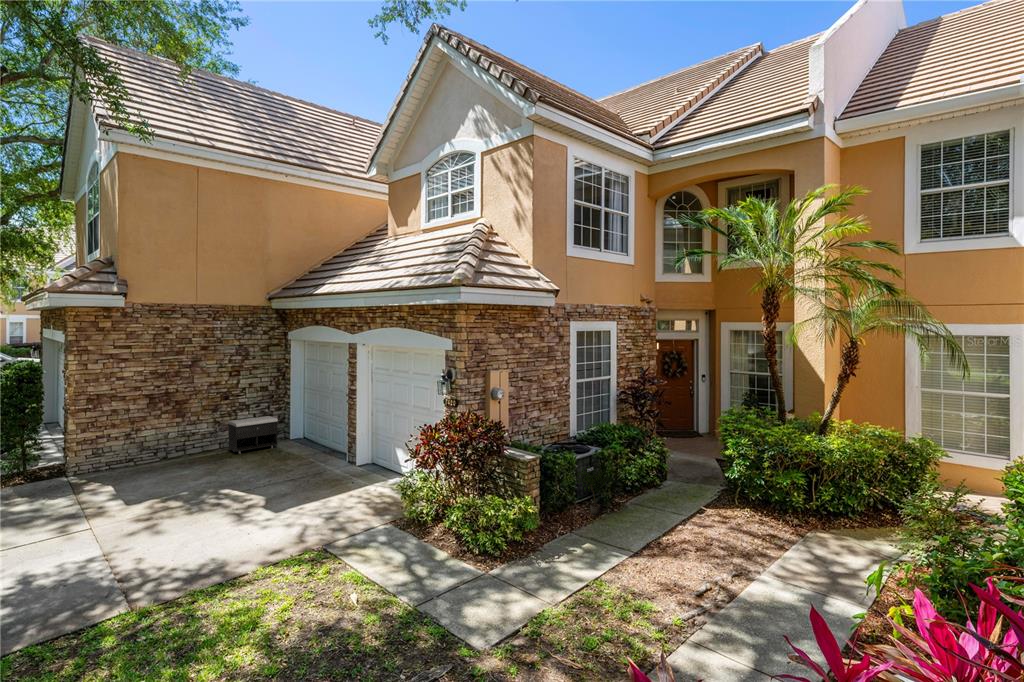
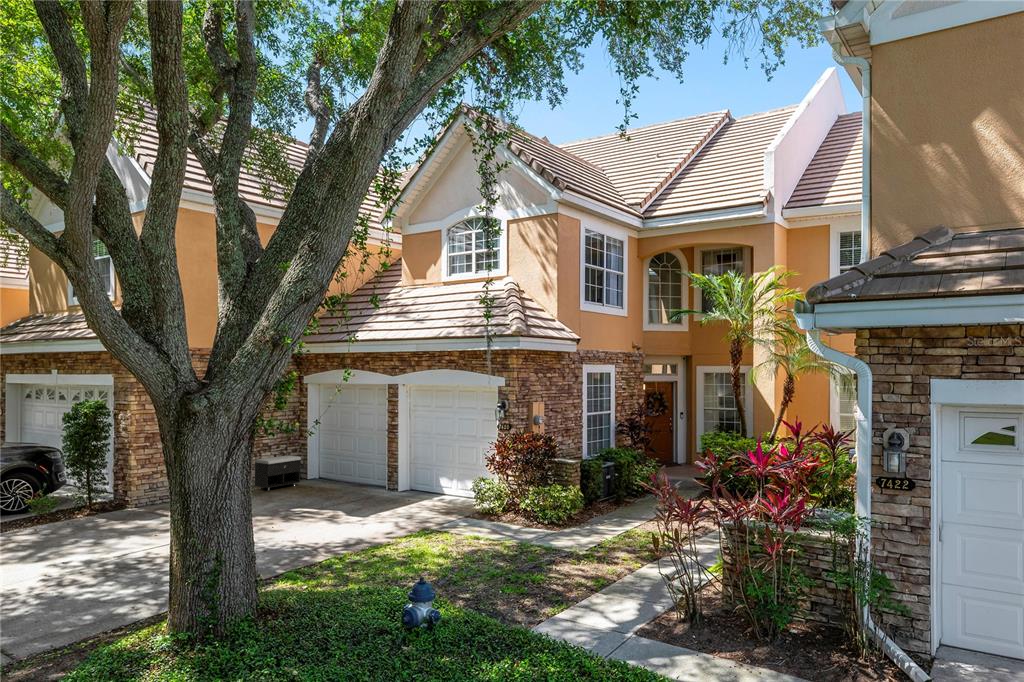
potted plant: present [577,466,612,515] -> none [607,478,636,515]

